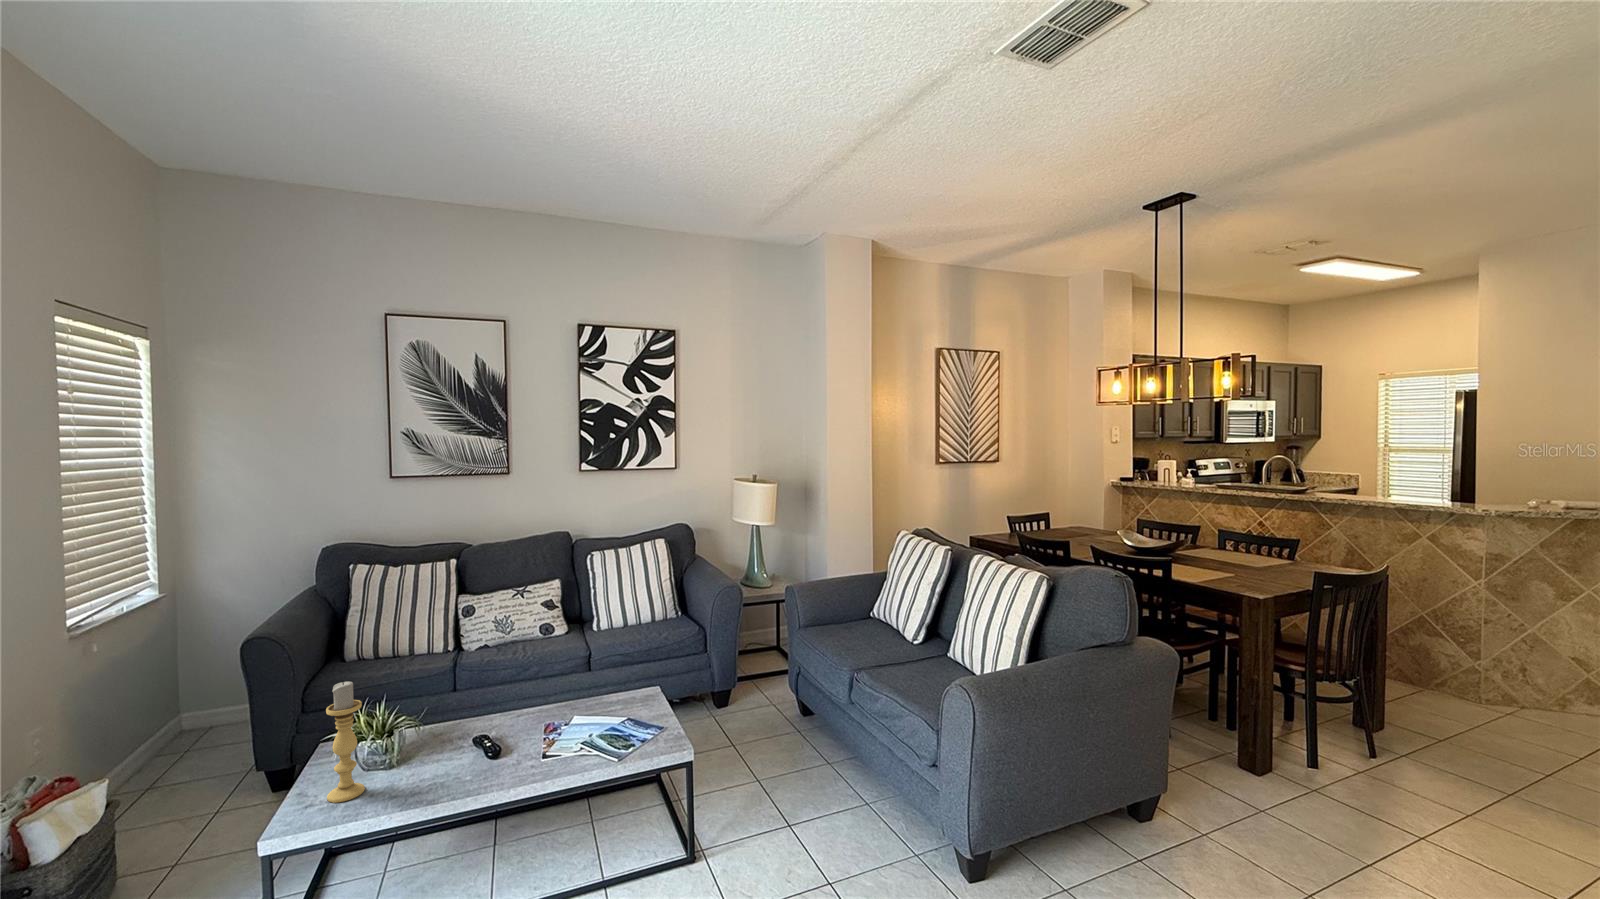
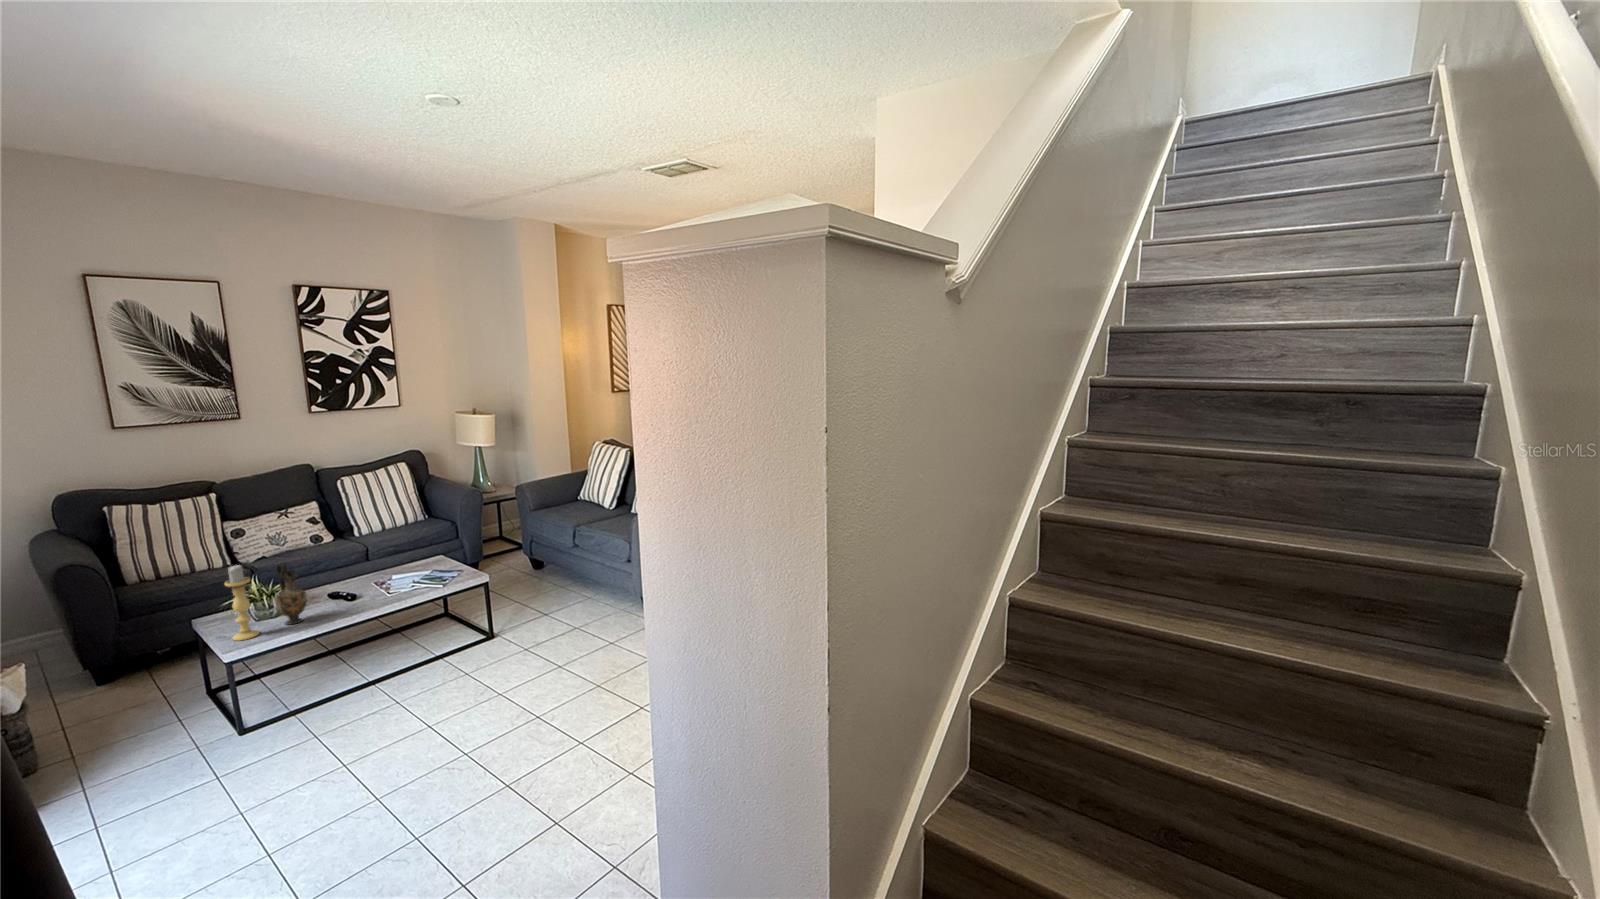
vase: none [396,682,438,785] -> present [276,563,307,625]

